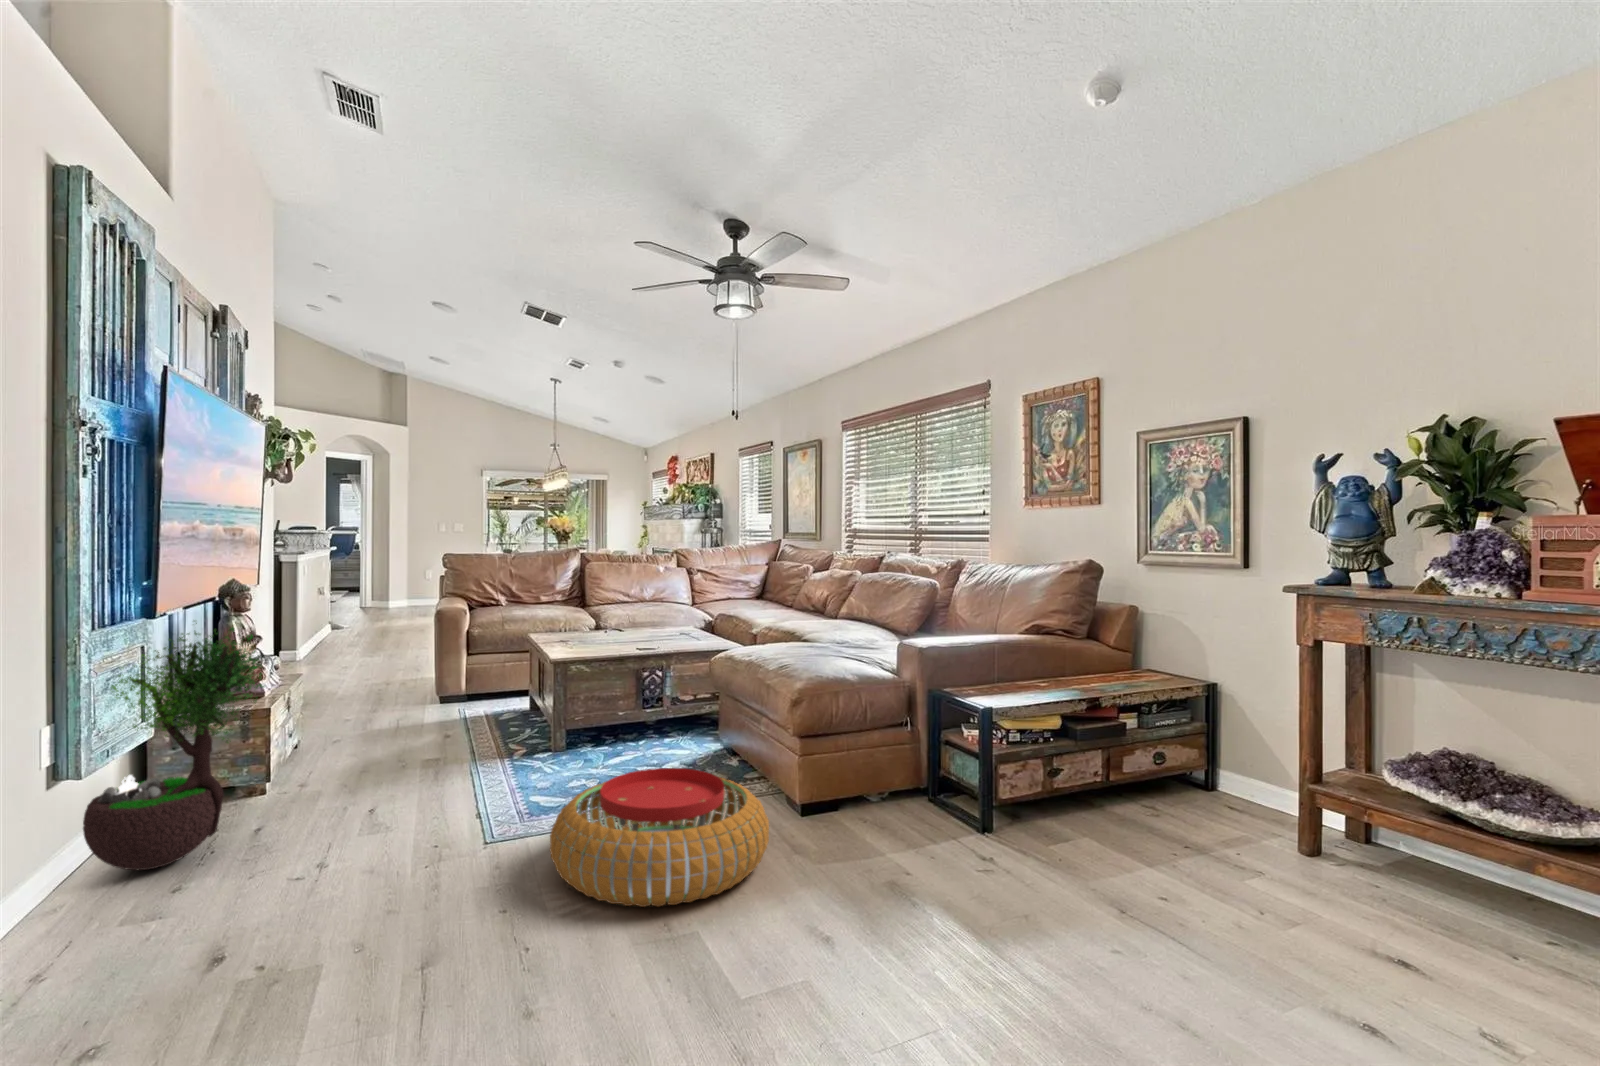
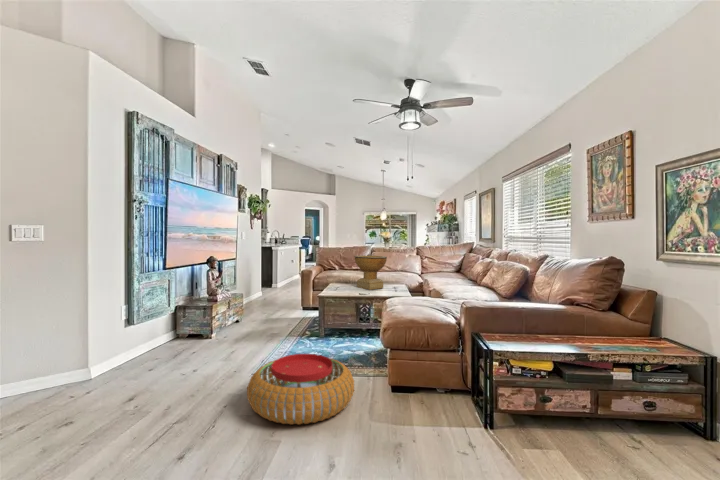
decorative bowl: none [598,569,667,640] -> present [355,256,387,290]
potted tree: present [83,623,264,870] -> none [133,272,192,361]

